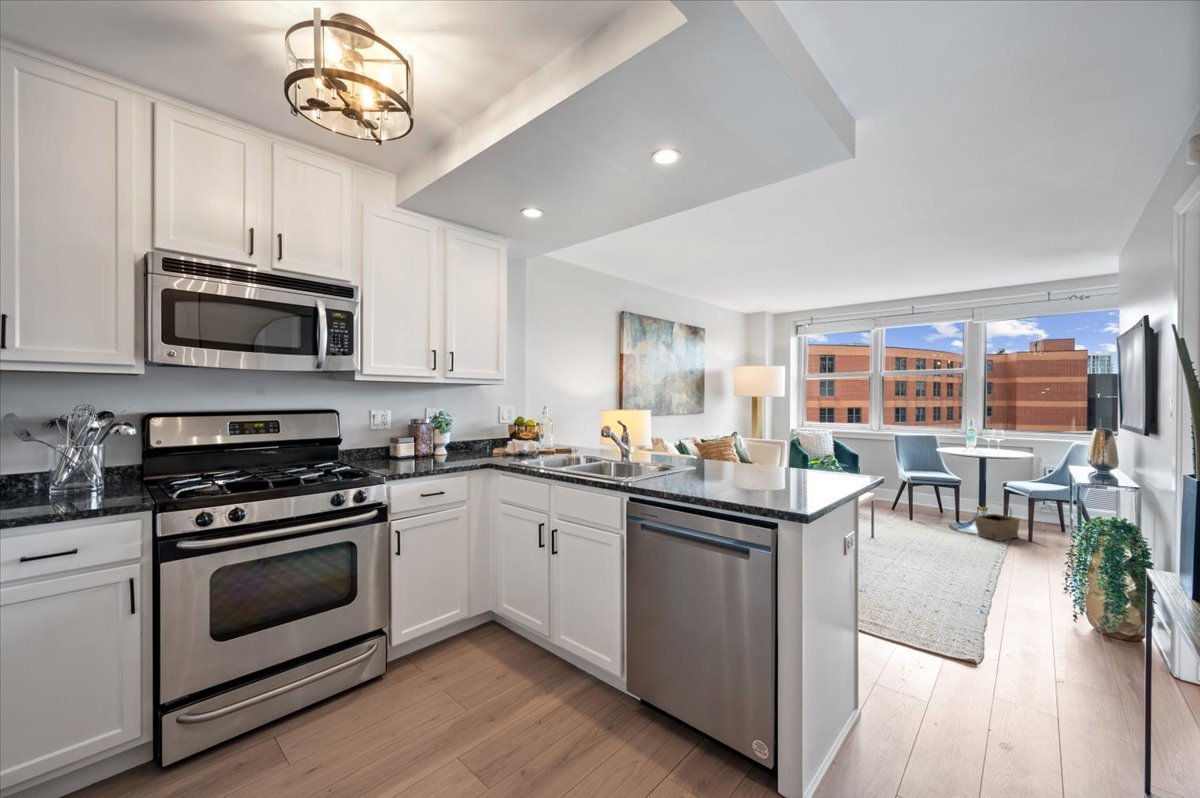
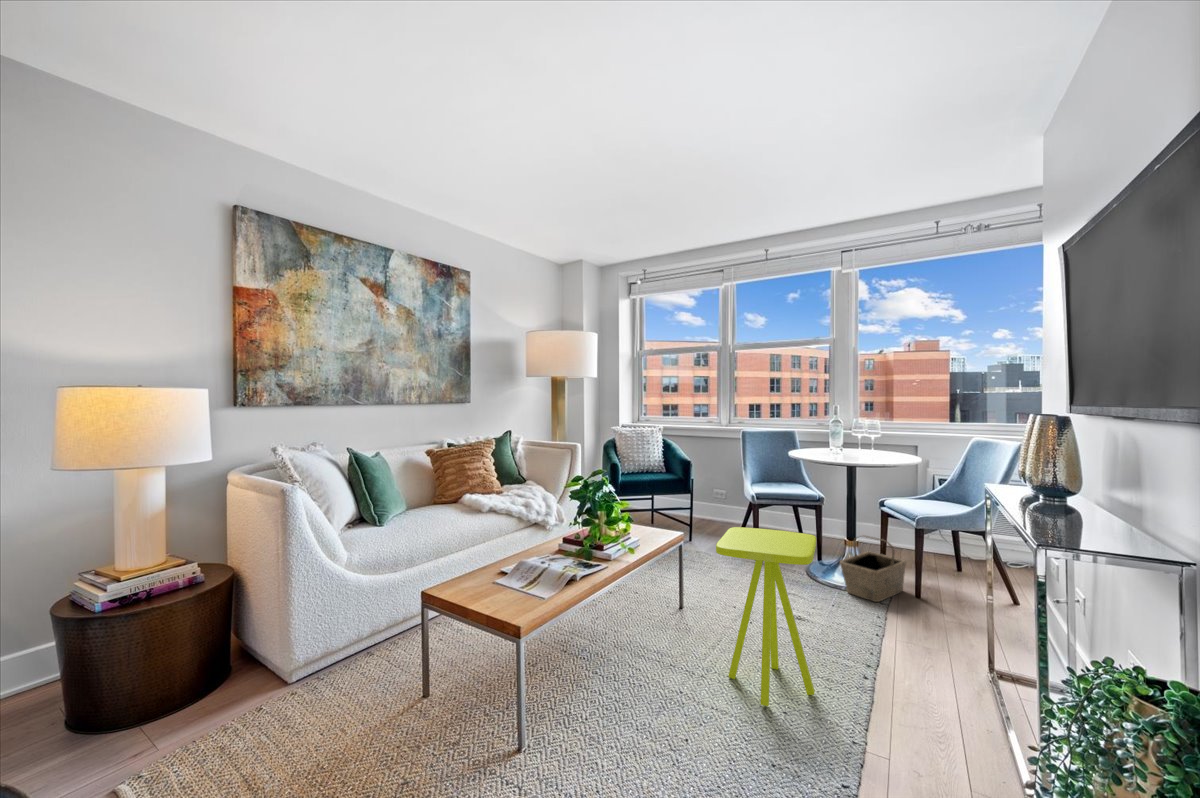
side table: none [907,486,962,569] -> present [716,527,816,706]

